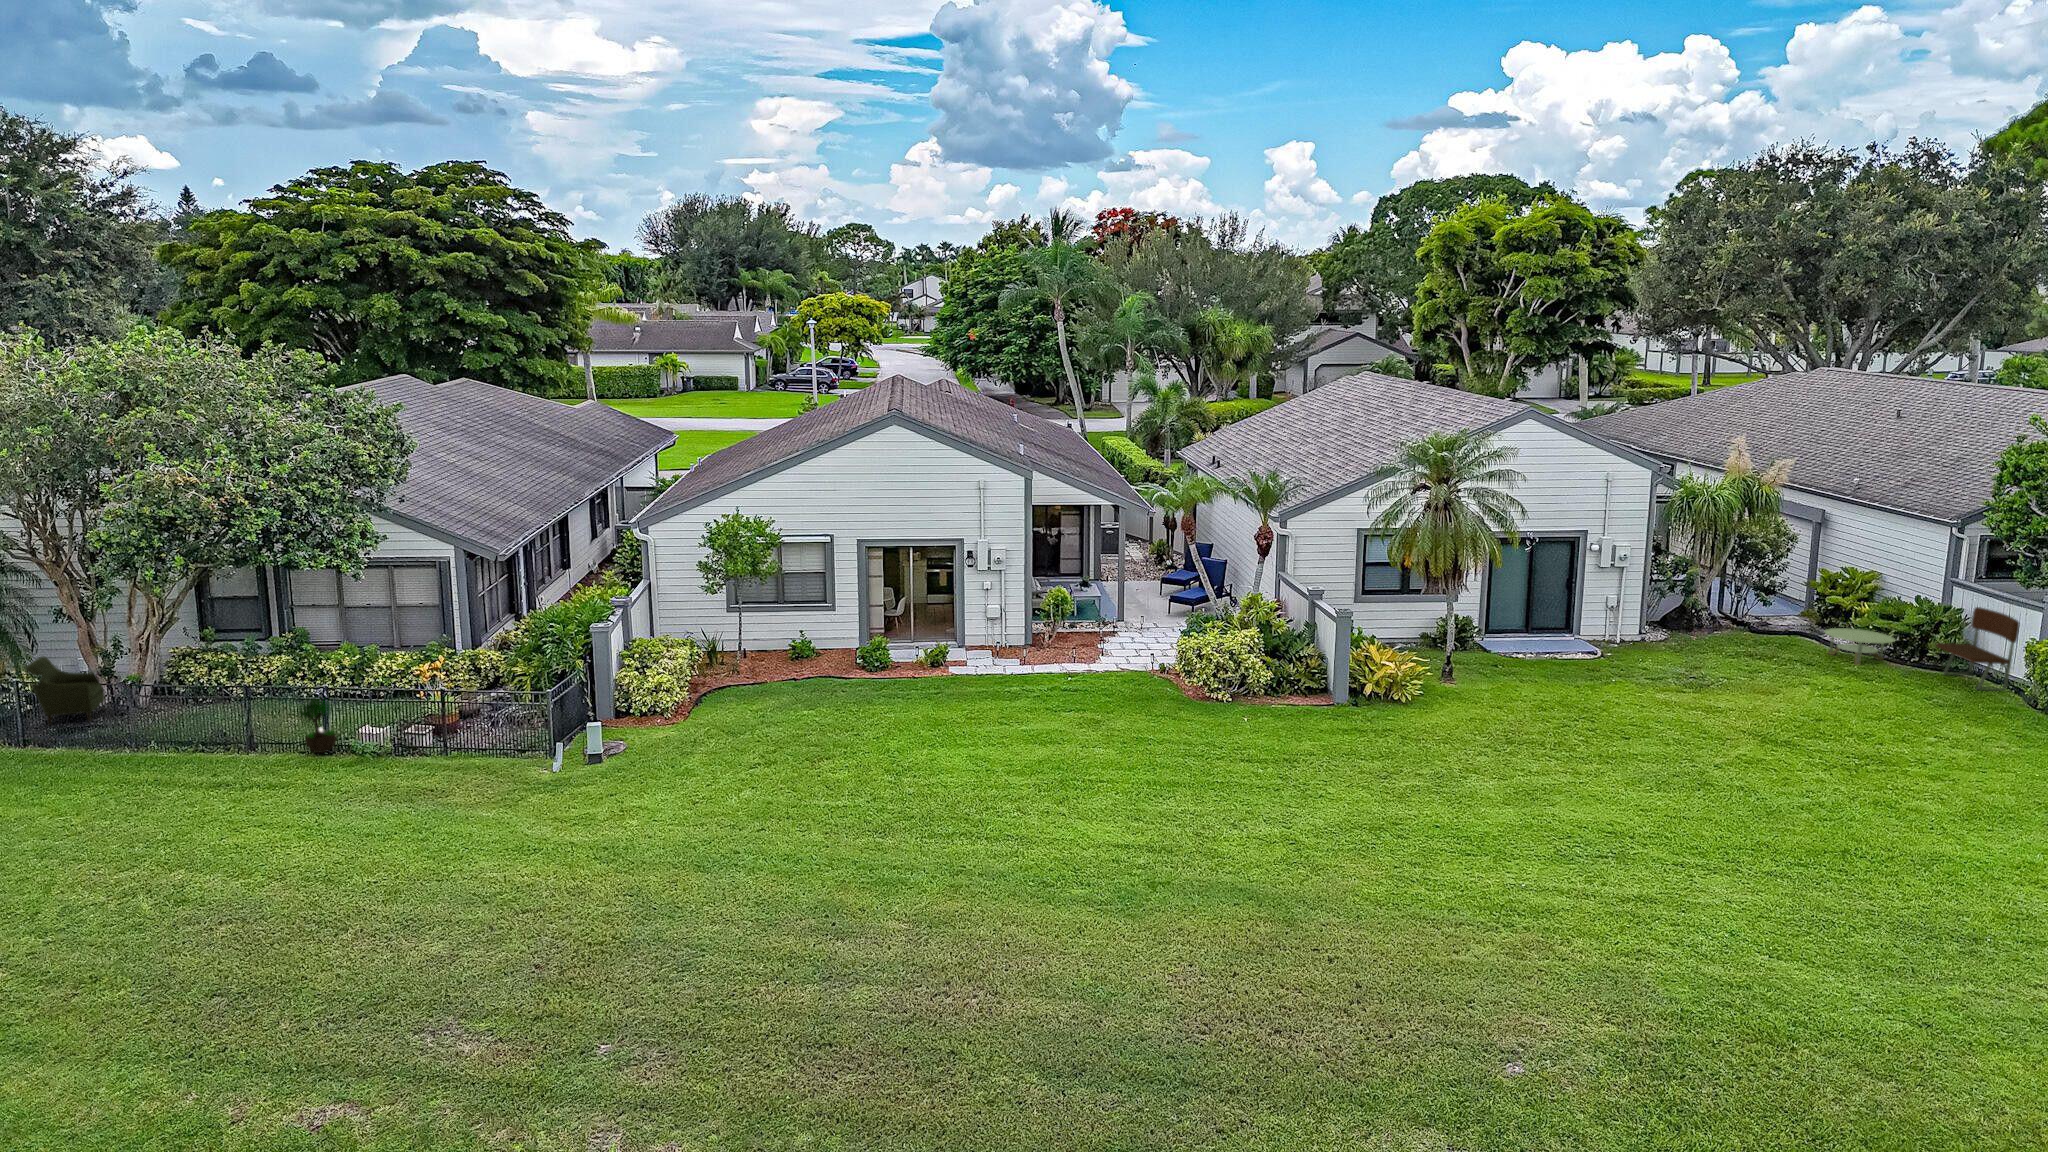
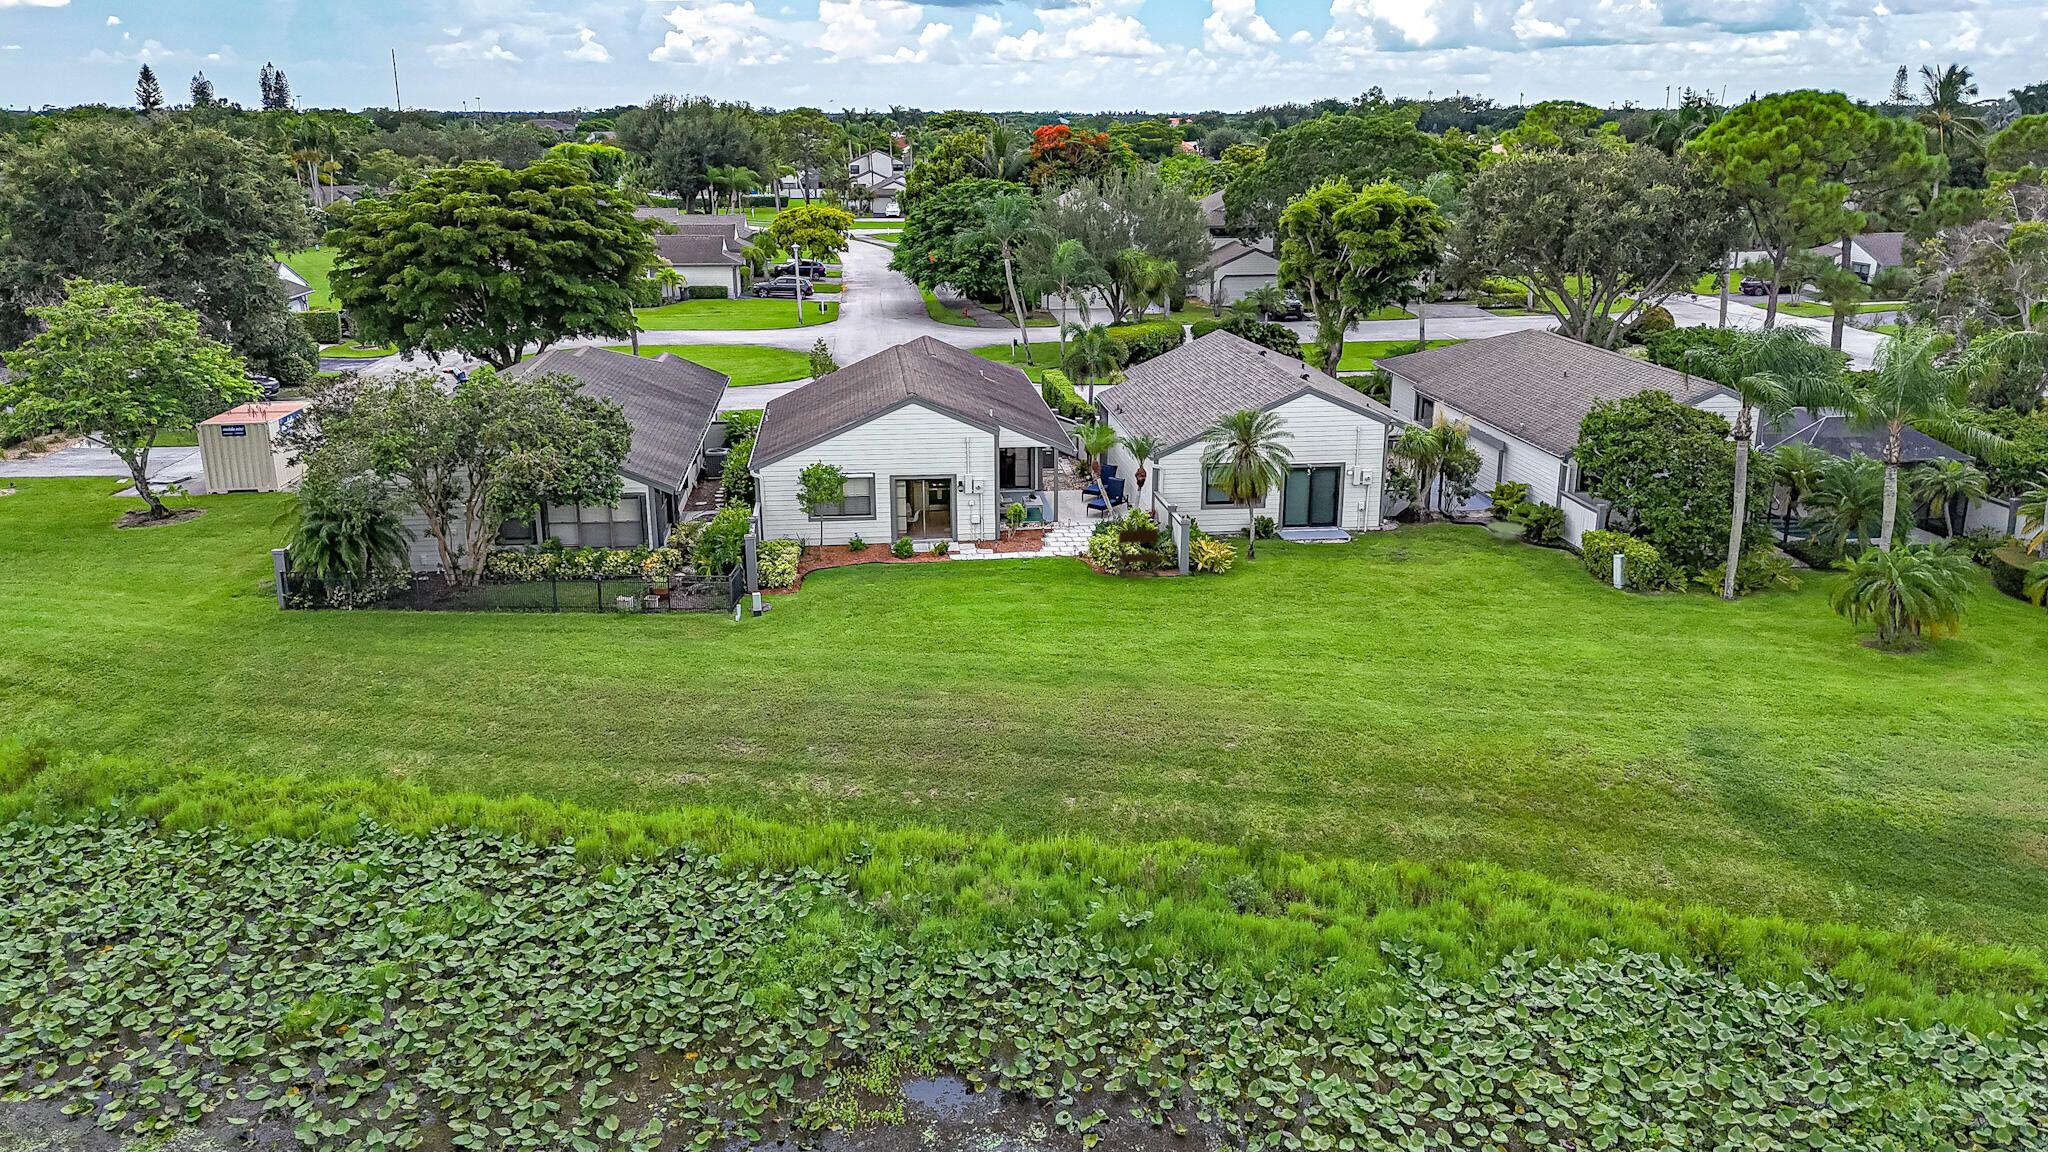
bench: present [1936,607,2019,691] -> present [1118,529,1162,577]
chair: present [26,656,105,725] -> none [428,559,464,599]
potted tree: present [295,699,336,753] -> none [600,579,621,612]

